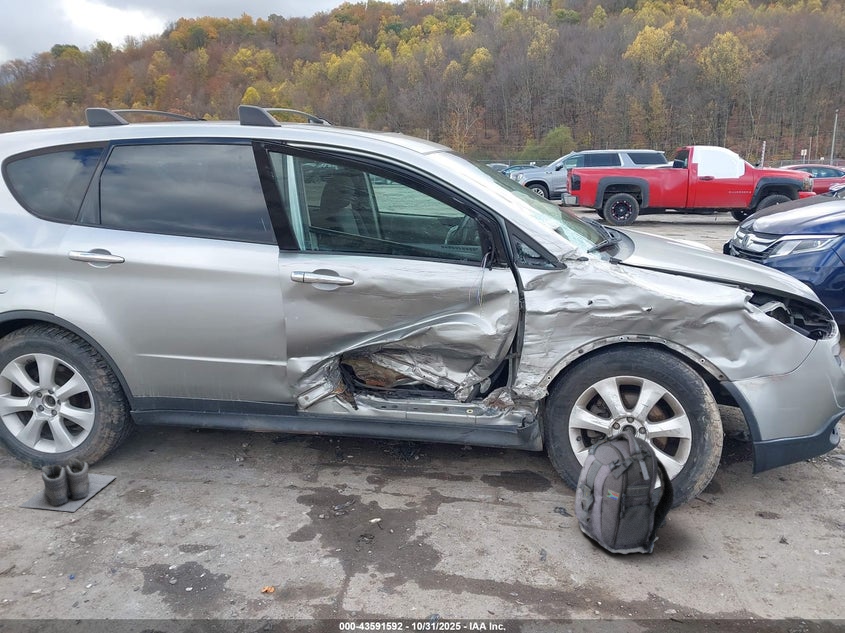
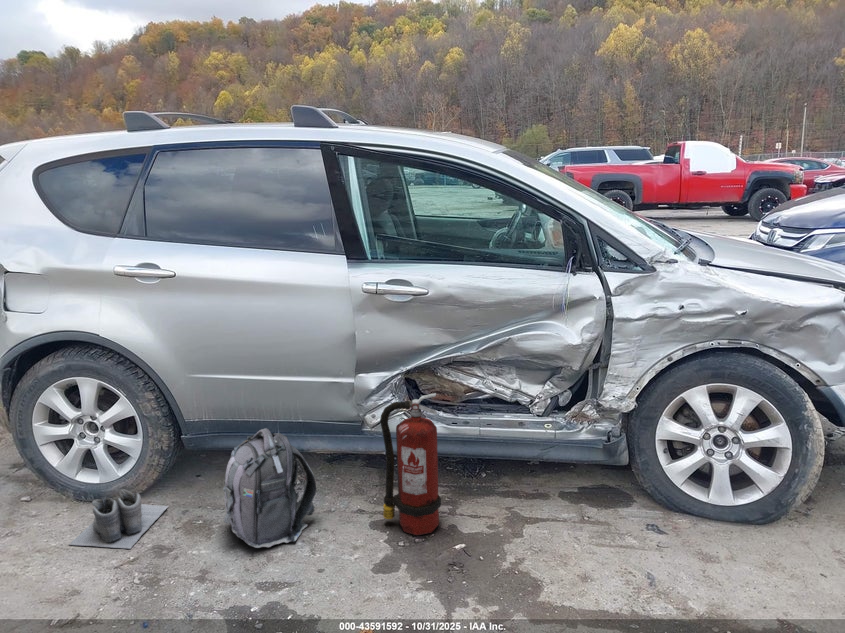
fire extinguisher: none [307,376,364,510] -> present [380,393,441,535]
backpack: present [574,431,674,554] -> present [223,428,317,548]

